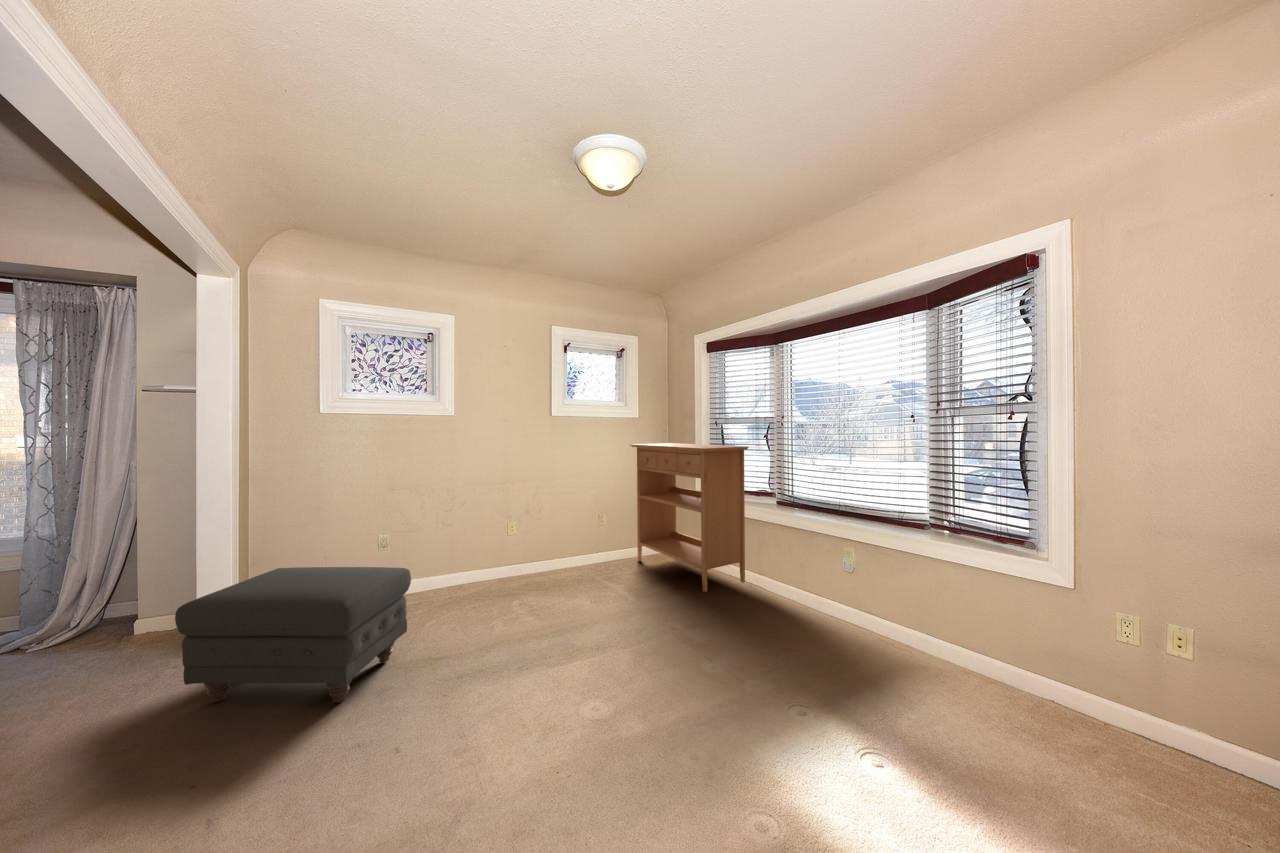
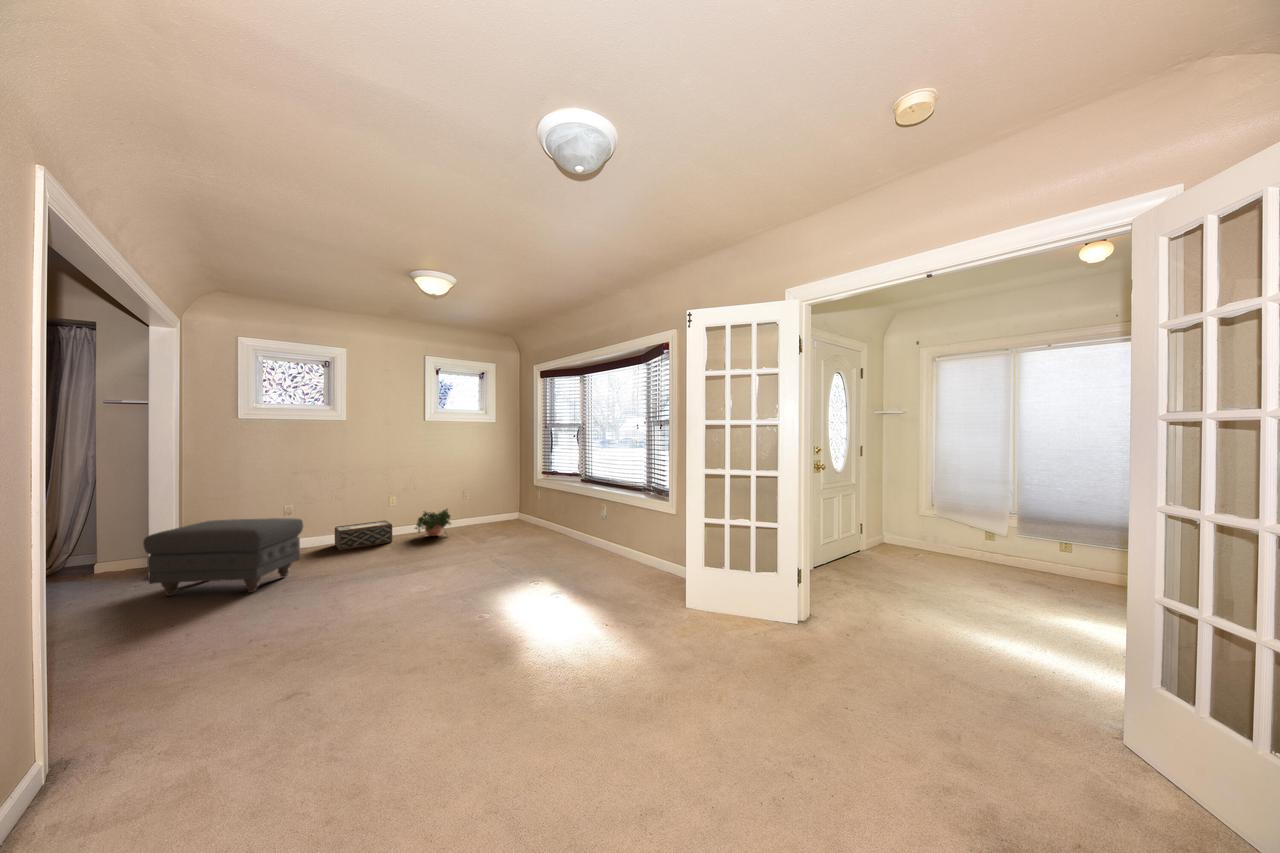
console table: present [630,443,749,592] -> none [487,441,560,541]
potted plant: none [543,537,592,578] -> present [415,509,451,536]
woven basket: none [443,554,518,600] -> present [335,520,392,550]

